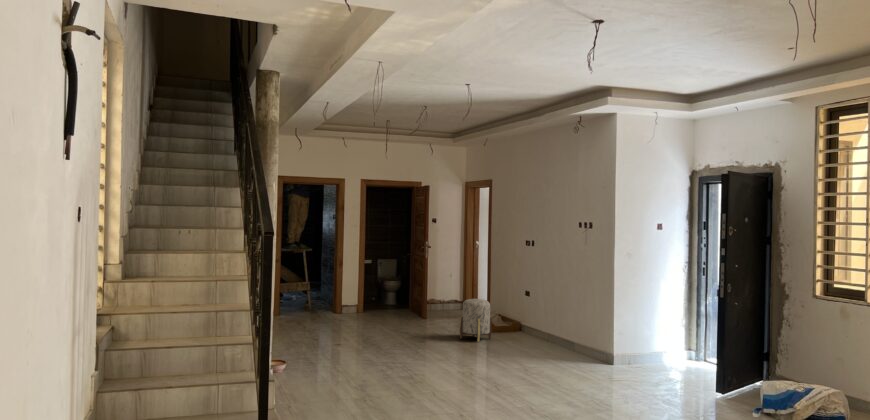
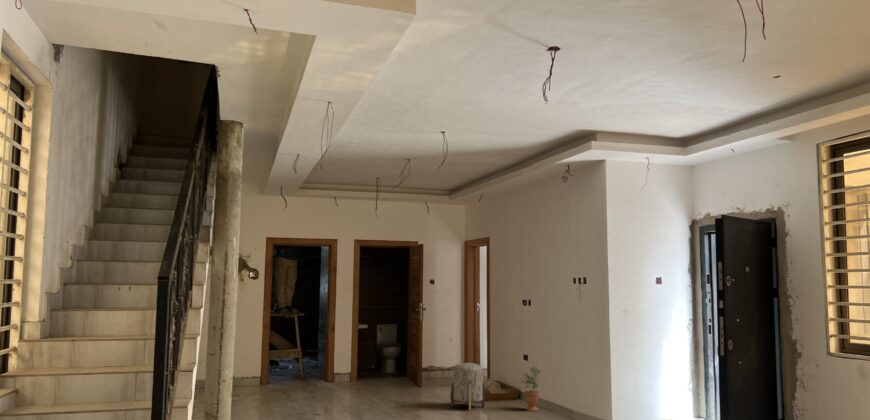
potted plant: none [526,301,546,343] -> present [524,367,540,411]

